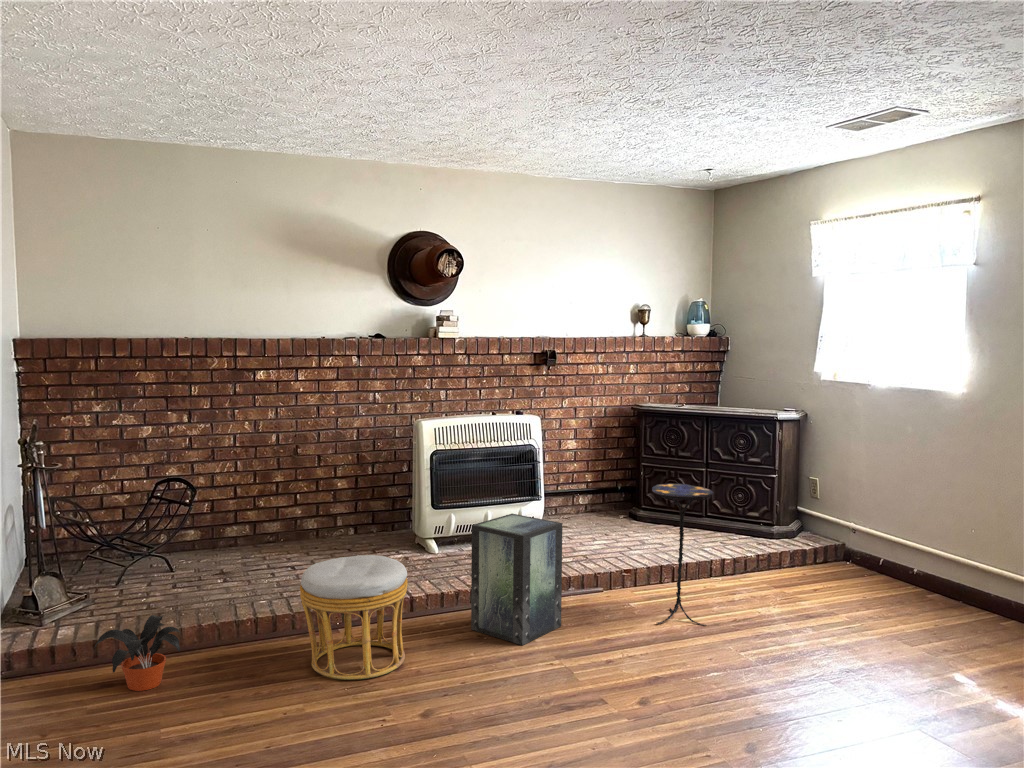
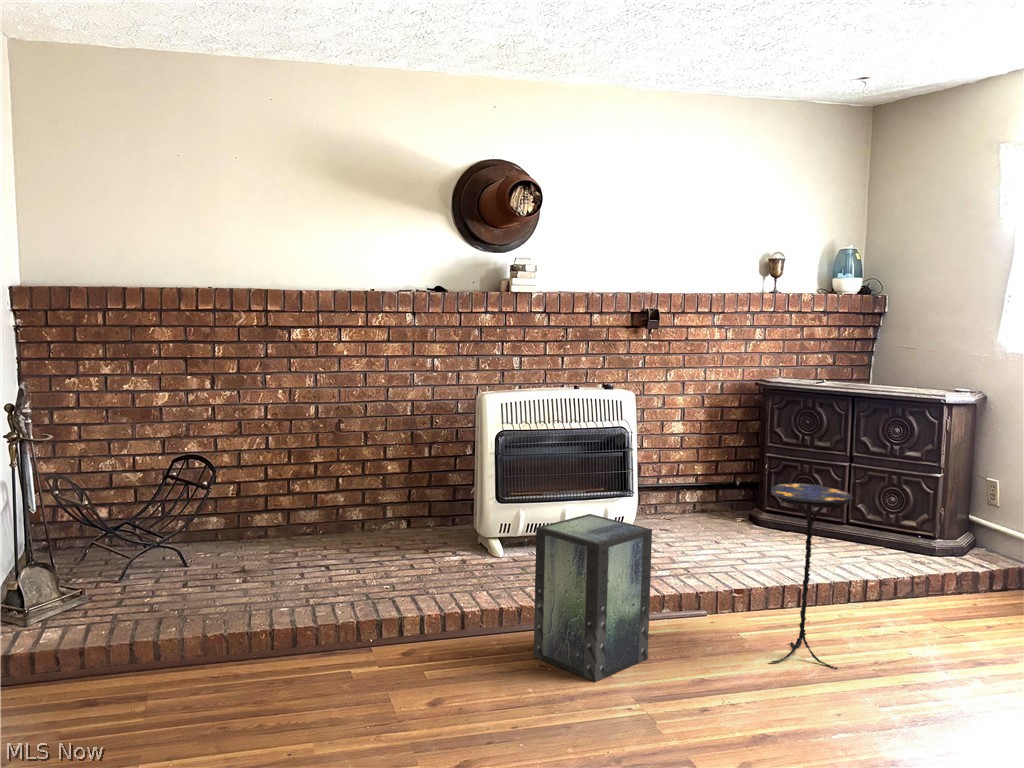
ottoman: present [300,555,408,680] -> none [318,560,450,715]
potted plant: present [95,615,180,691] -> none [74,622,178,713]

